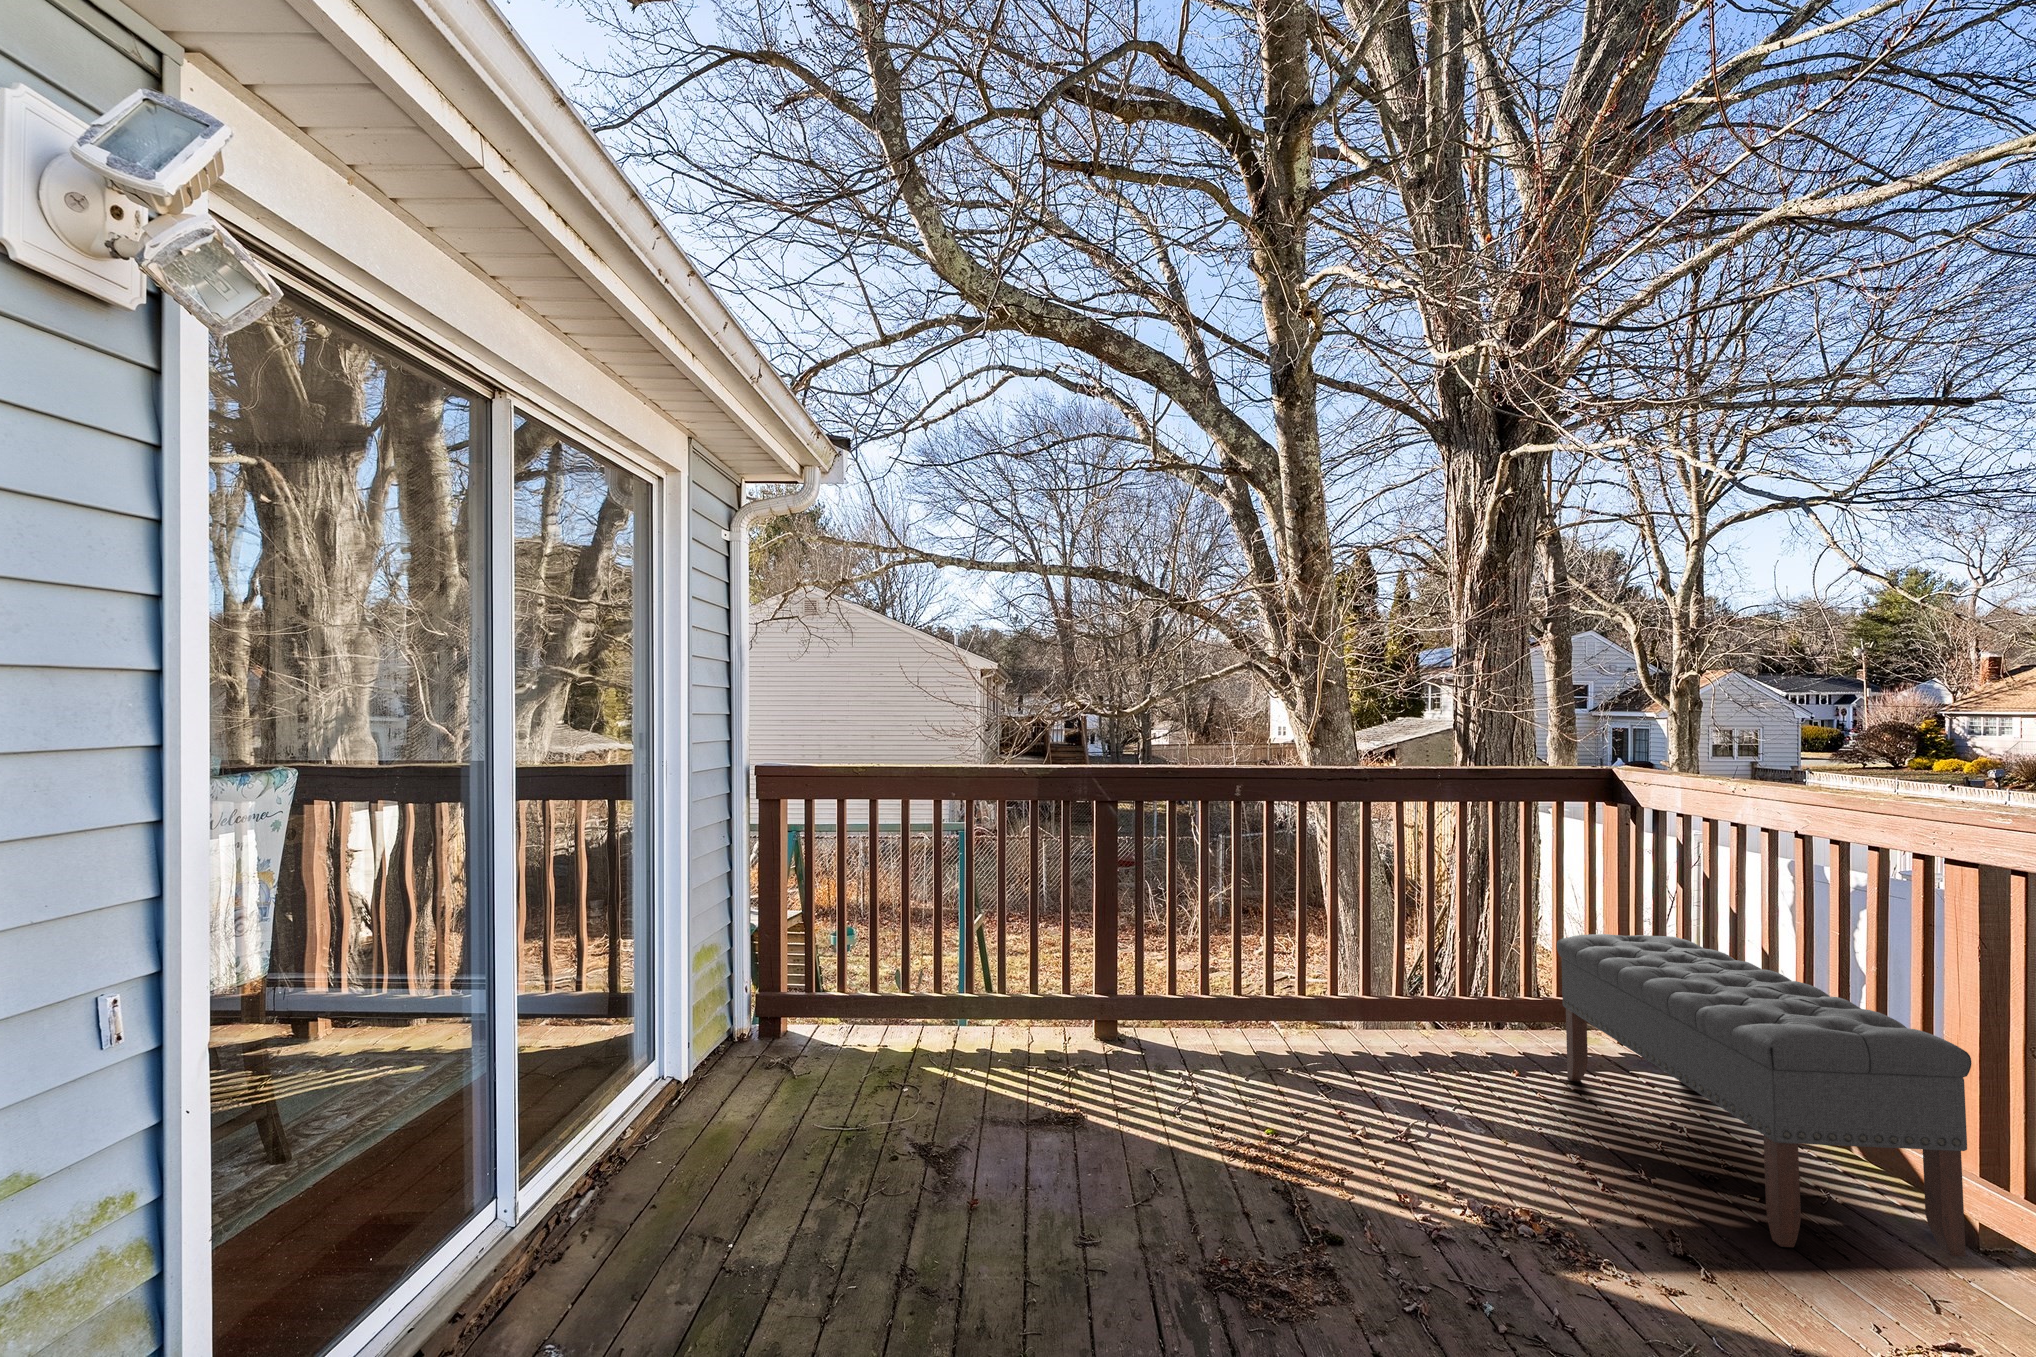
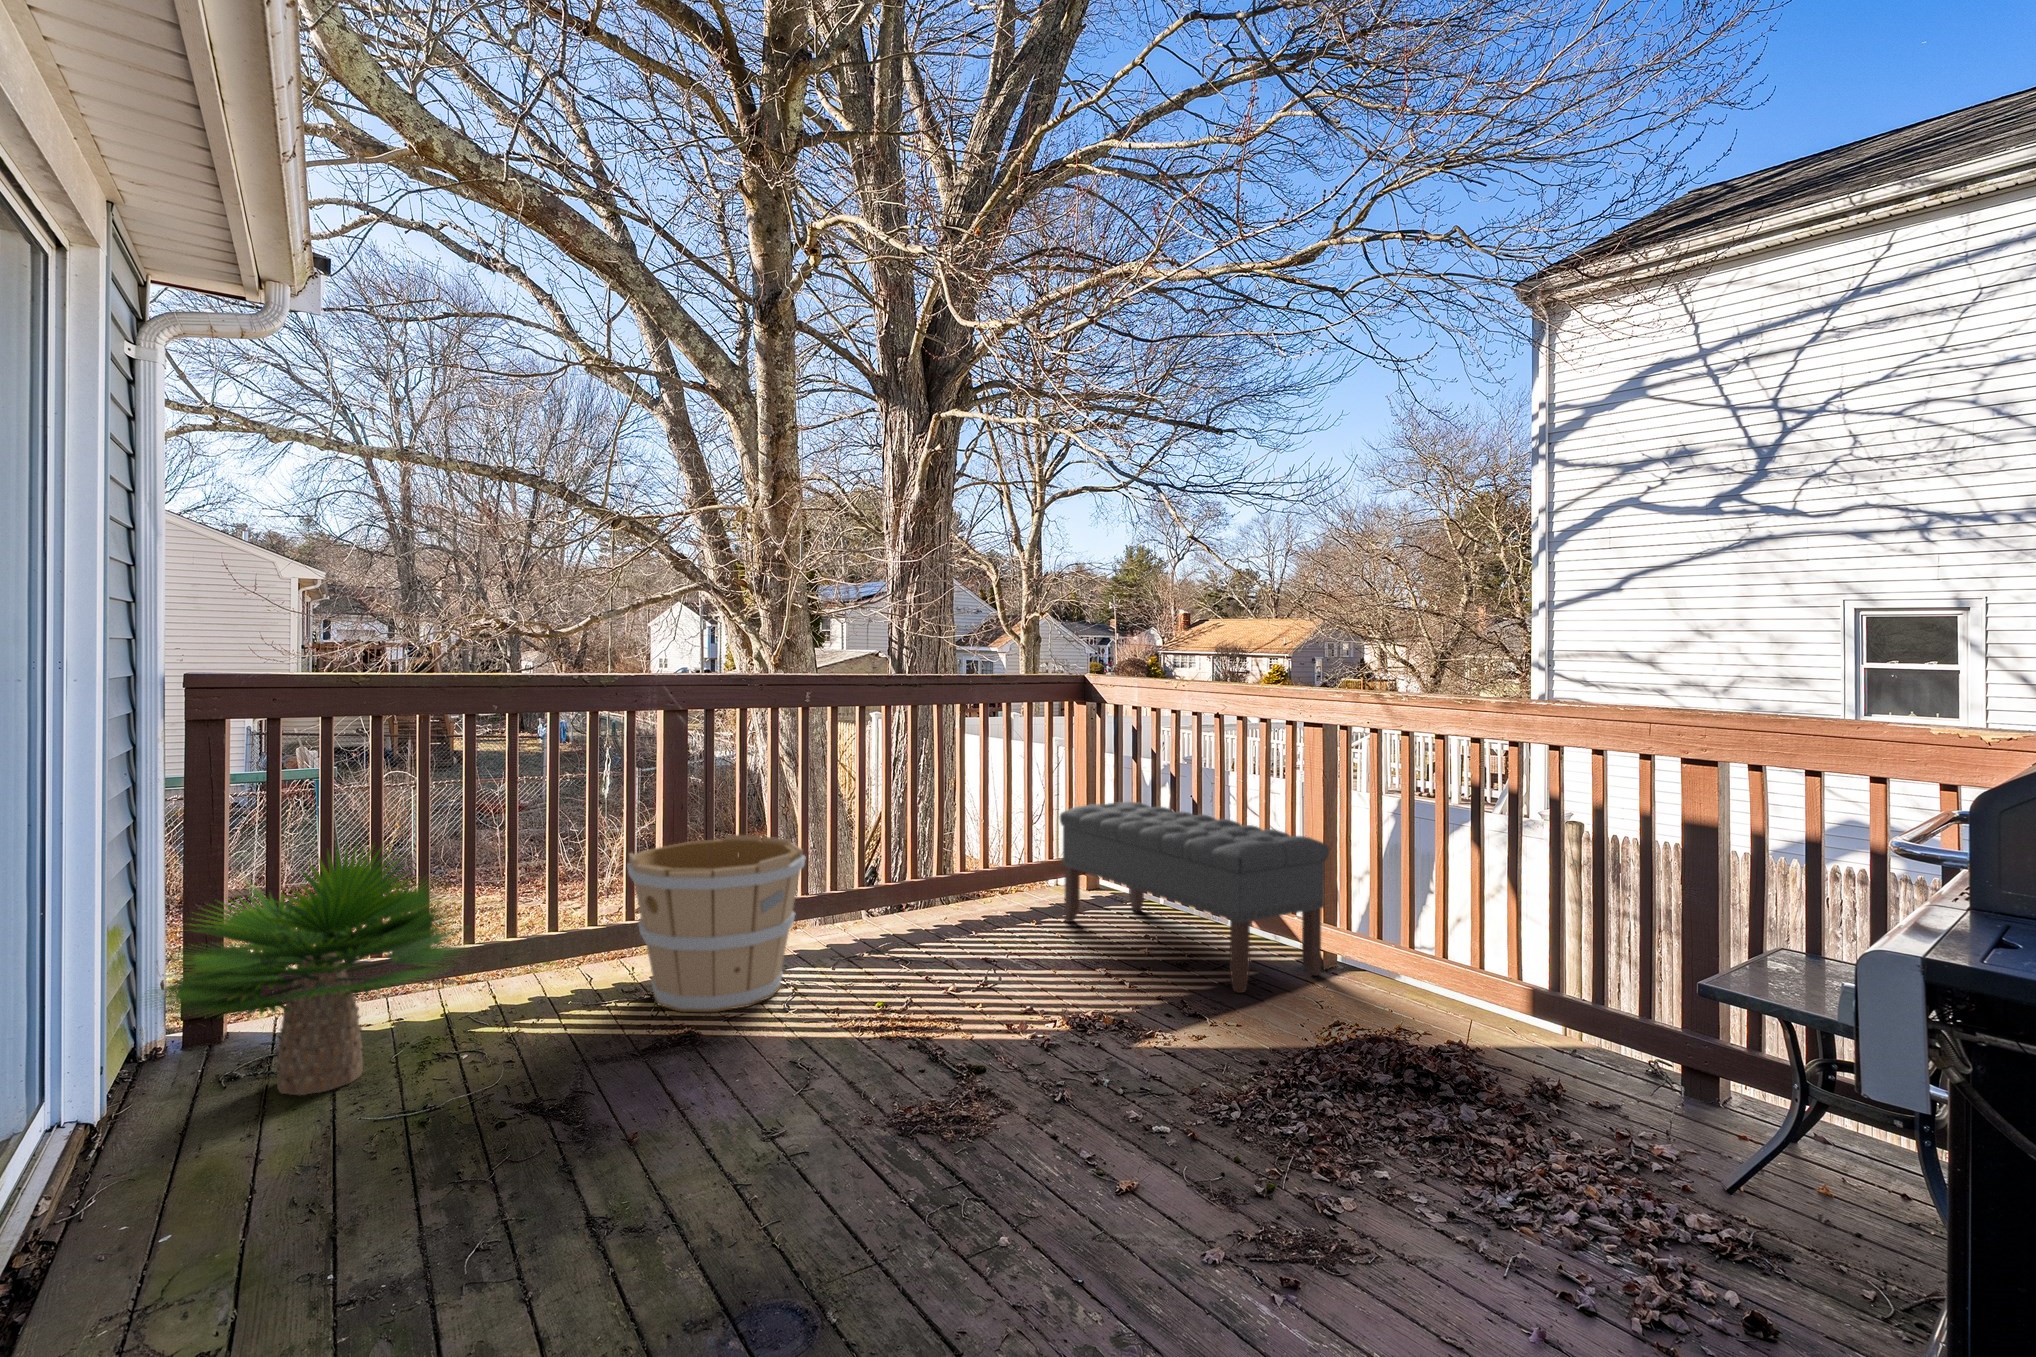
potted plant: none [693,893,914,1095] -> present [146,844,460,1095]
wooden bucket: none [1044,921,1210,1101] -> present [627,835,806,1012]

